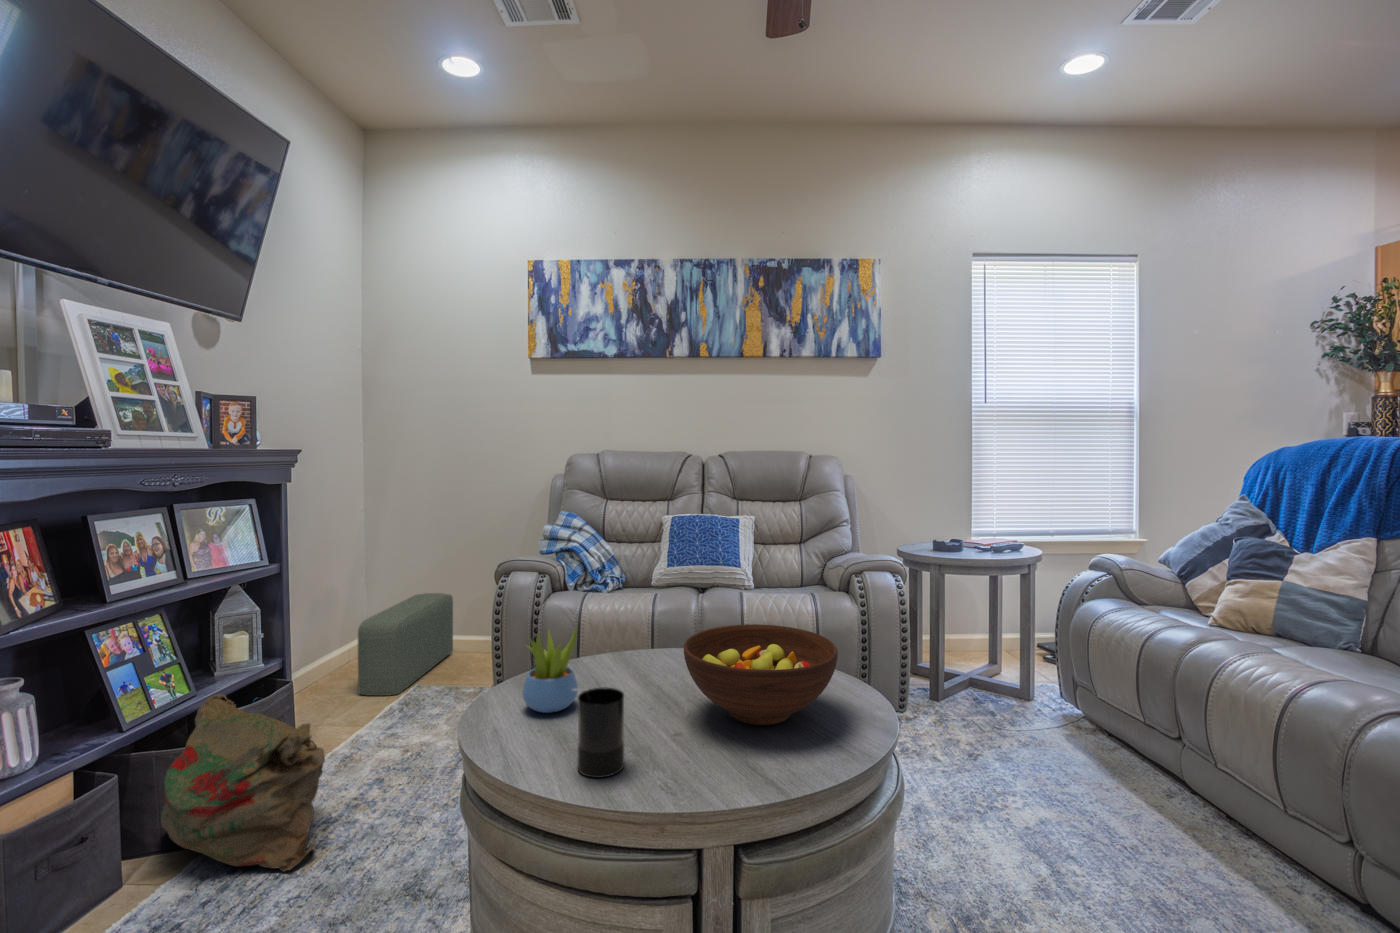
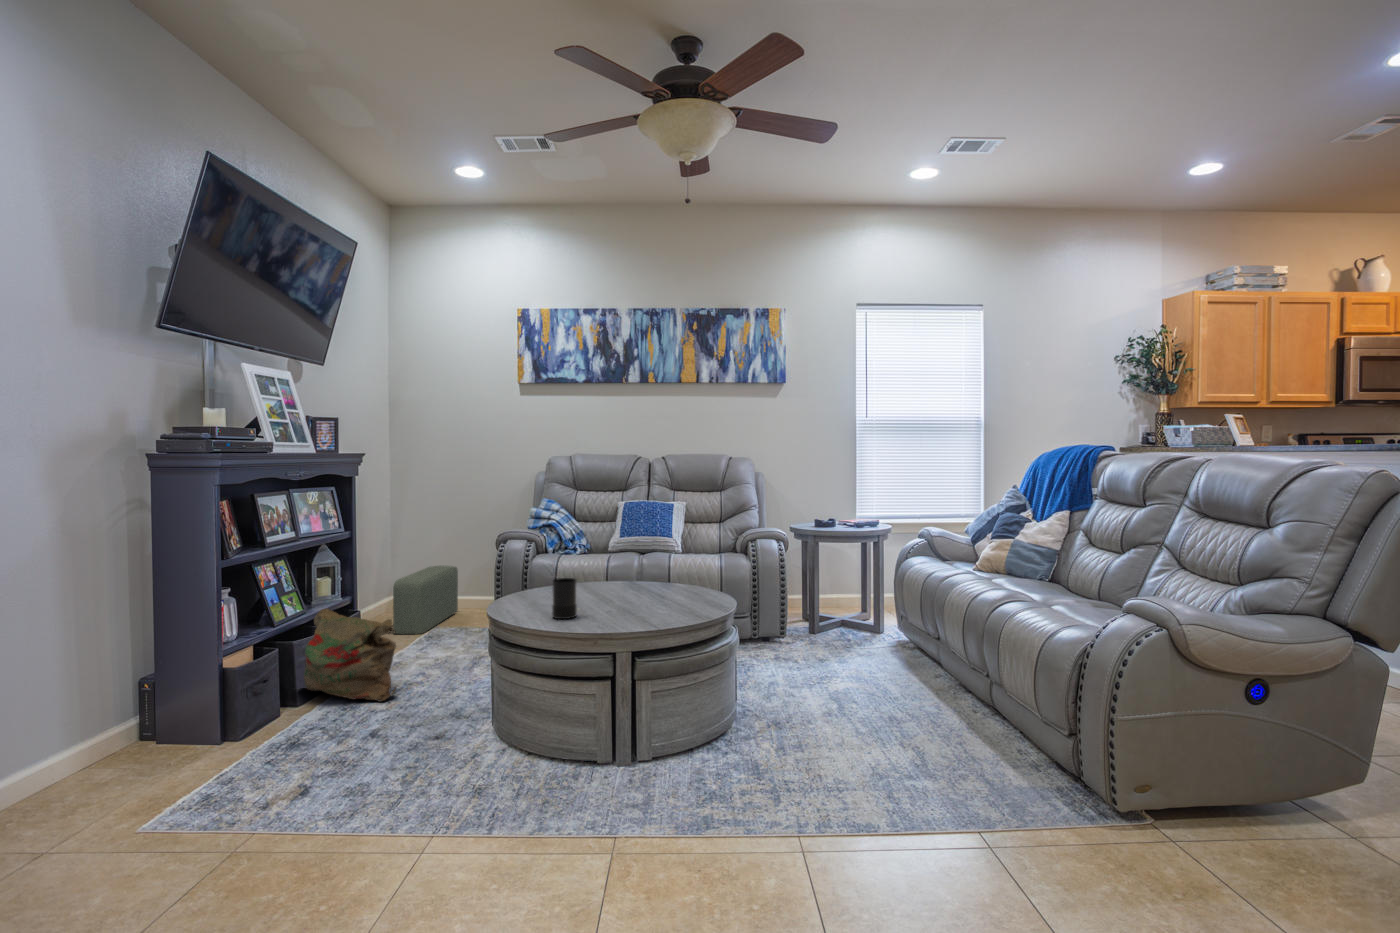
fruit bowl: present [684,624,838,725] -> none [612,557,698,605]
succulent plant: present [523,626,578,713] -> none [521,554,553,603]

